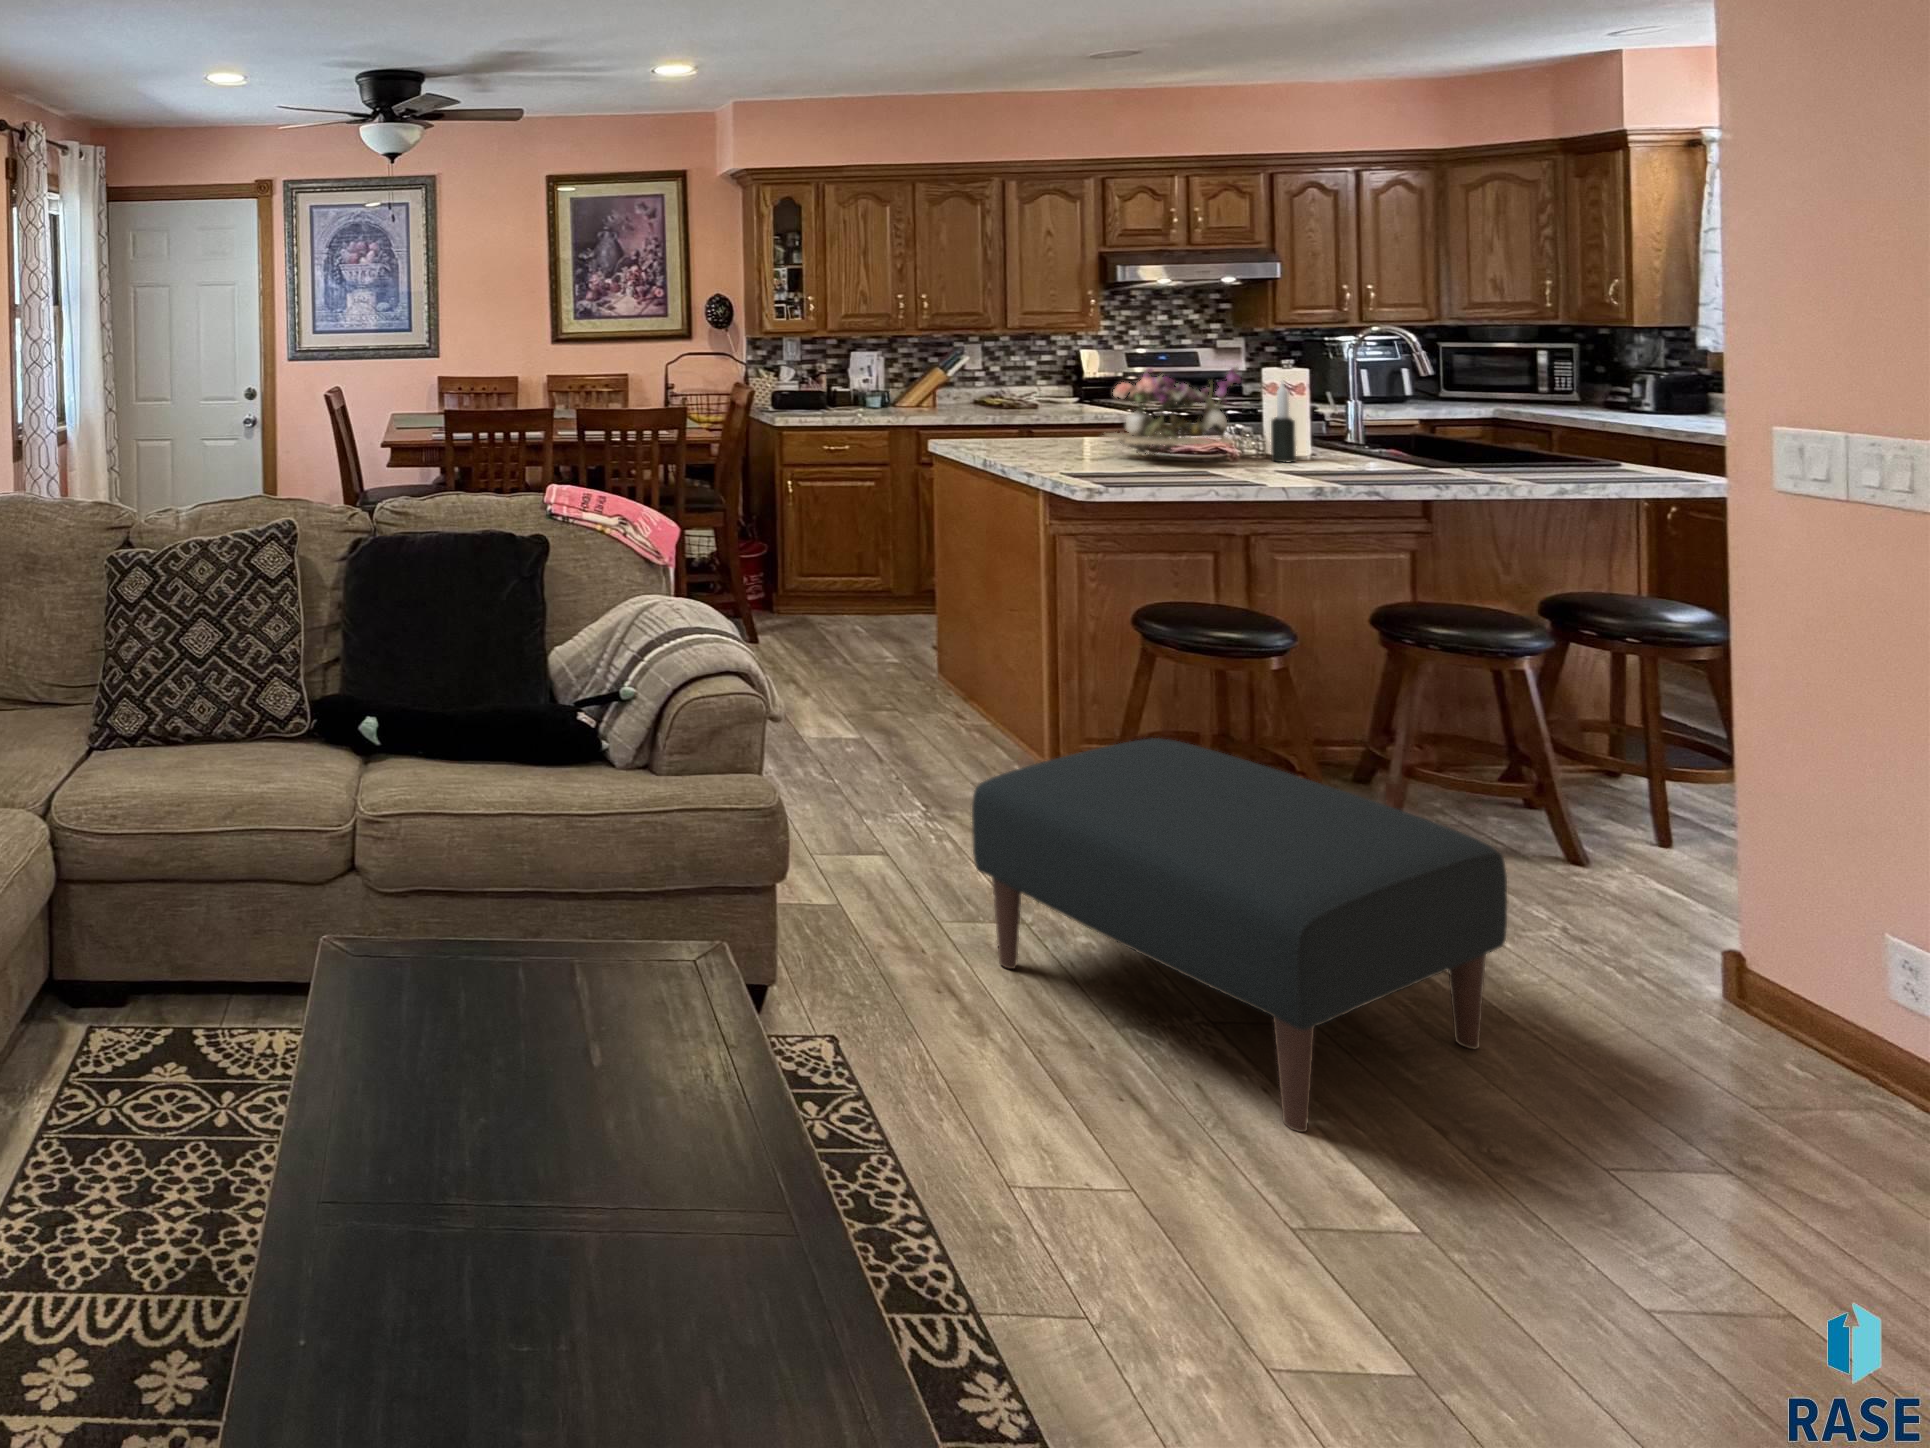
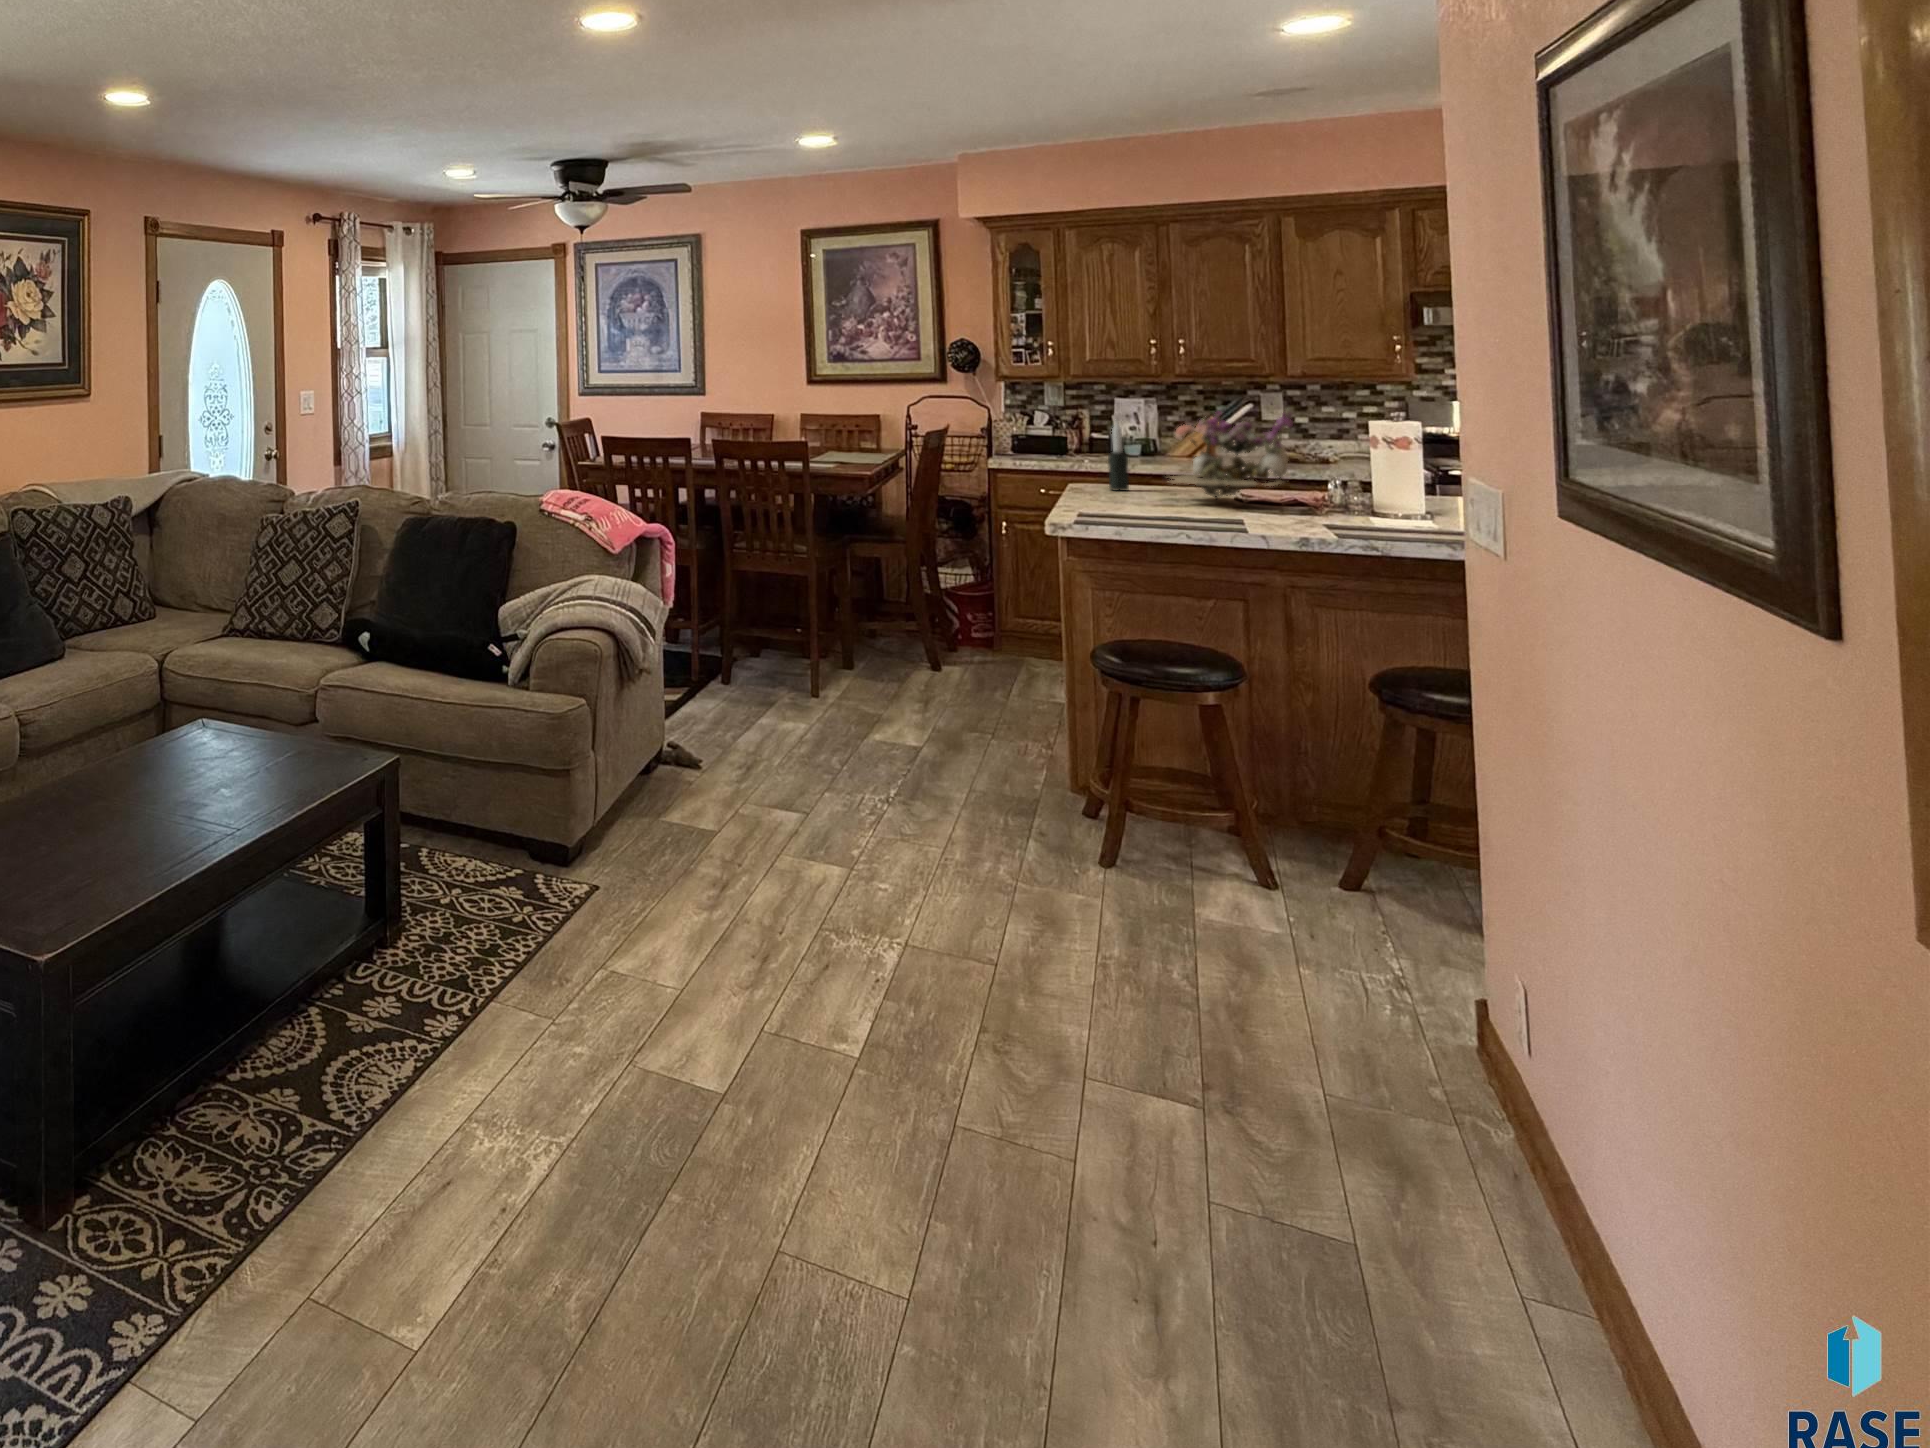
candle: present [1271,382,1296,462] -> present [1108,421,1129,491]
ottoman: present [972,738,1507,1132] -> none [761,716,1124,973]

